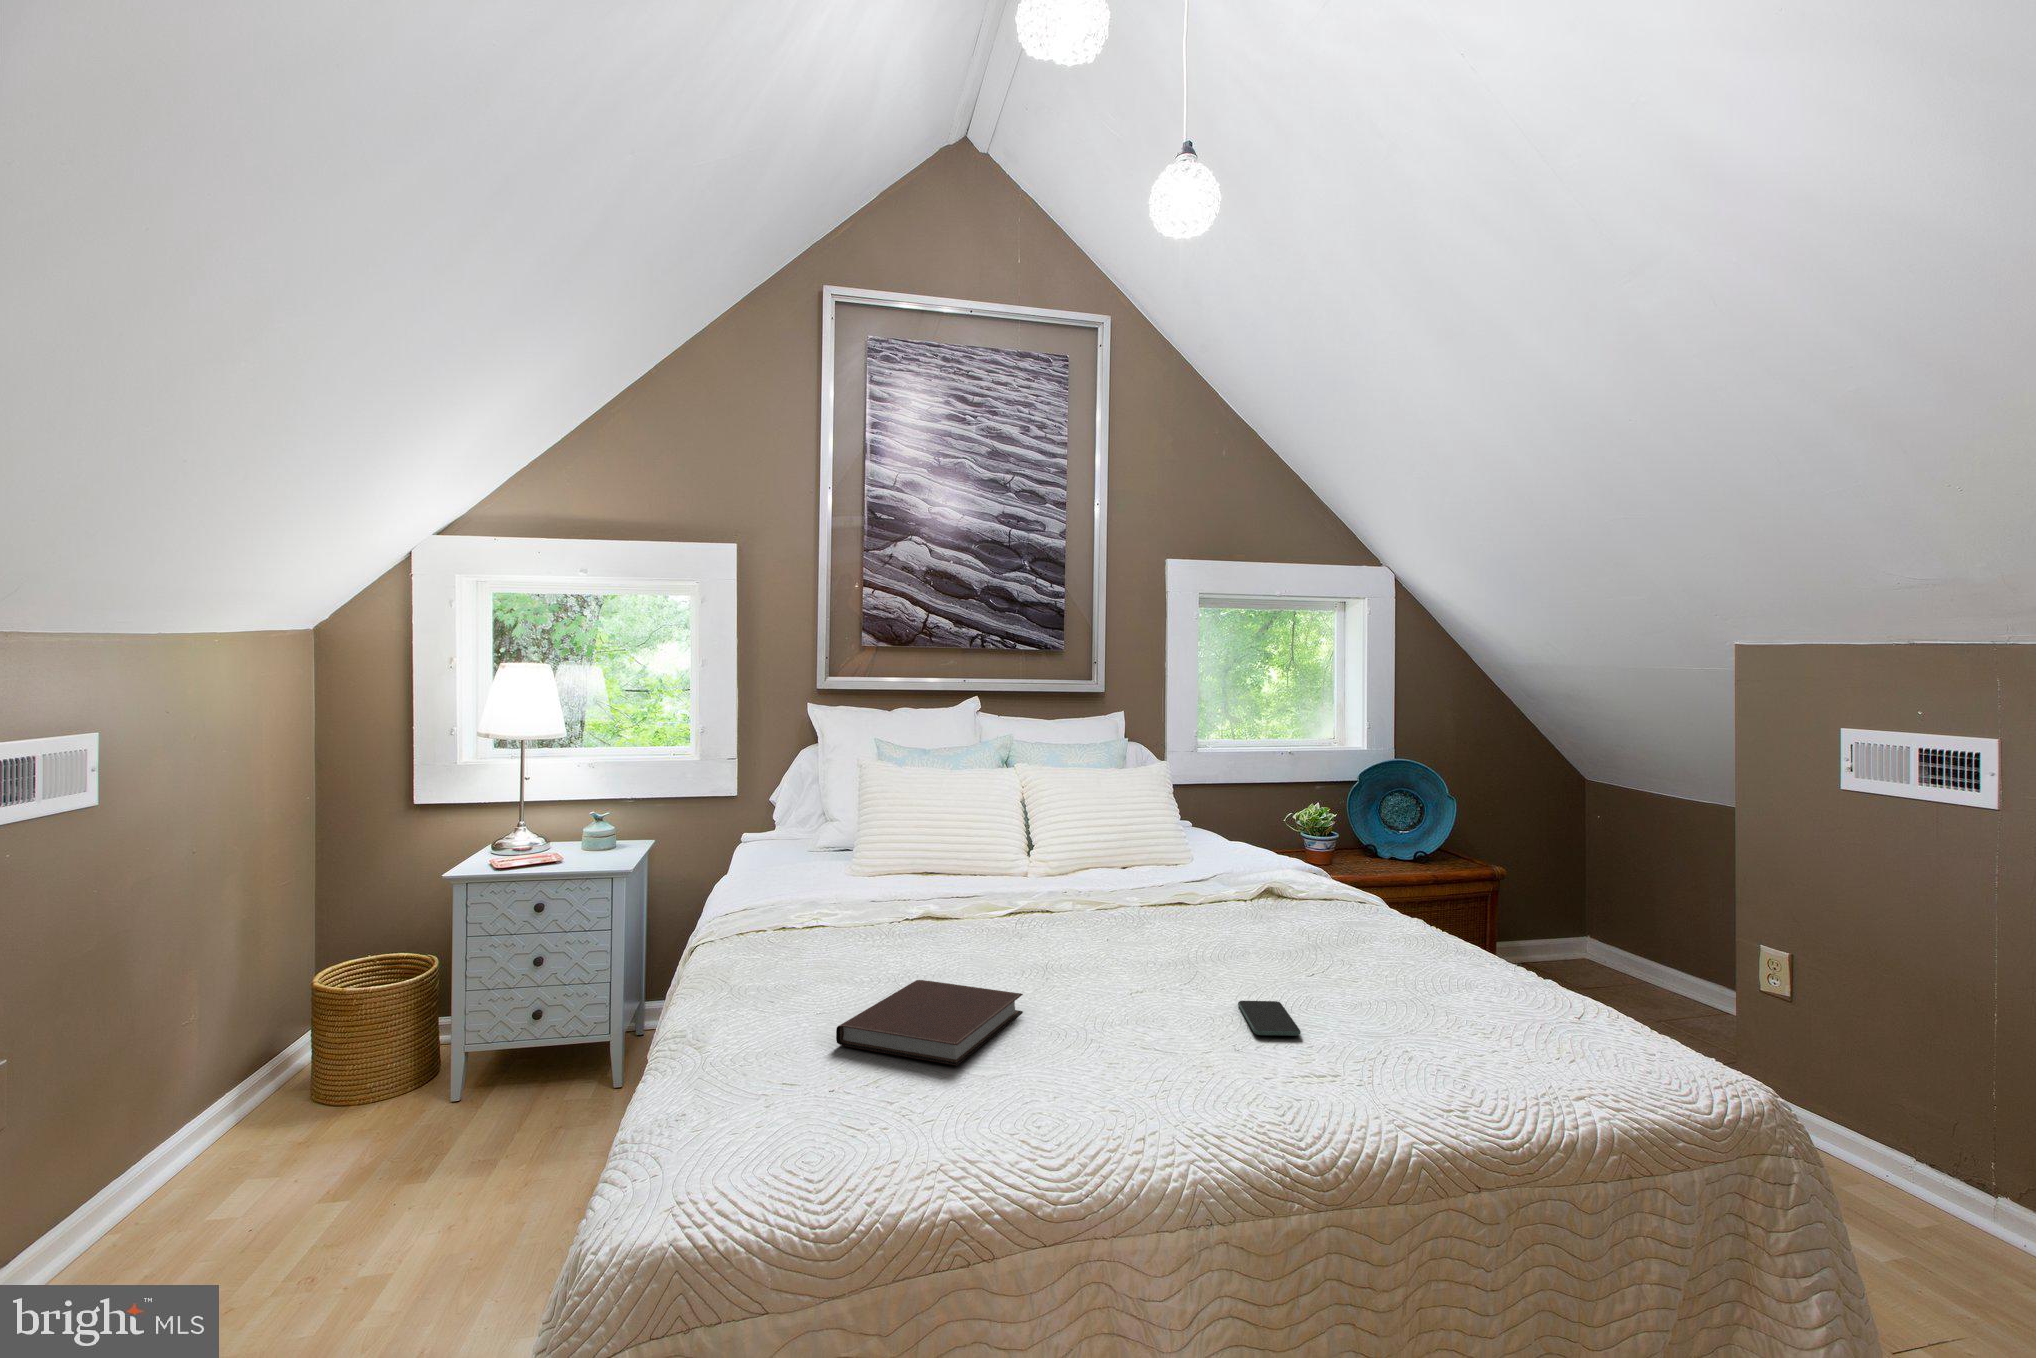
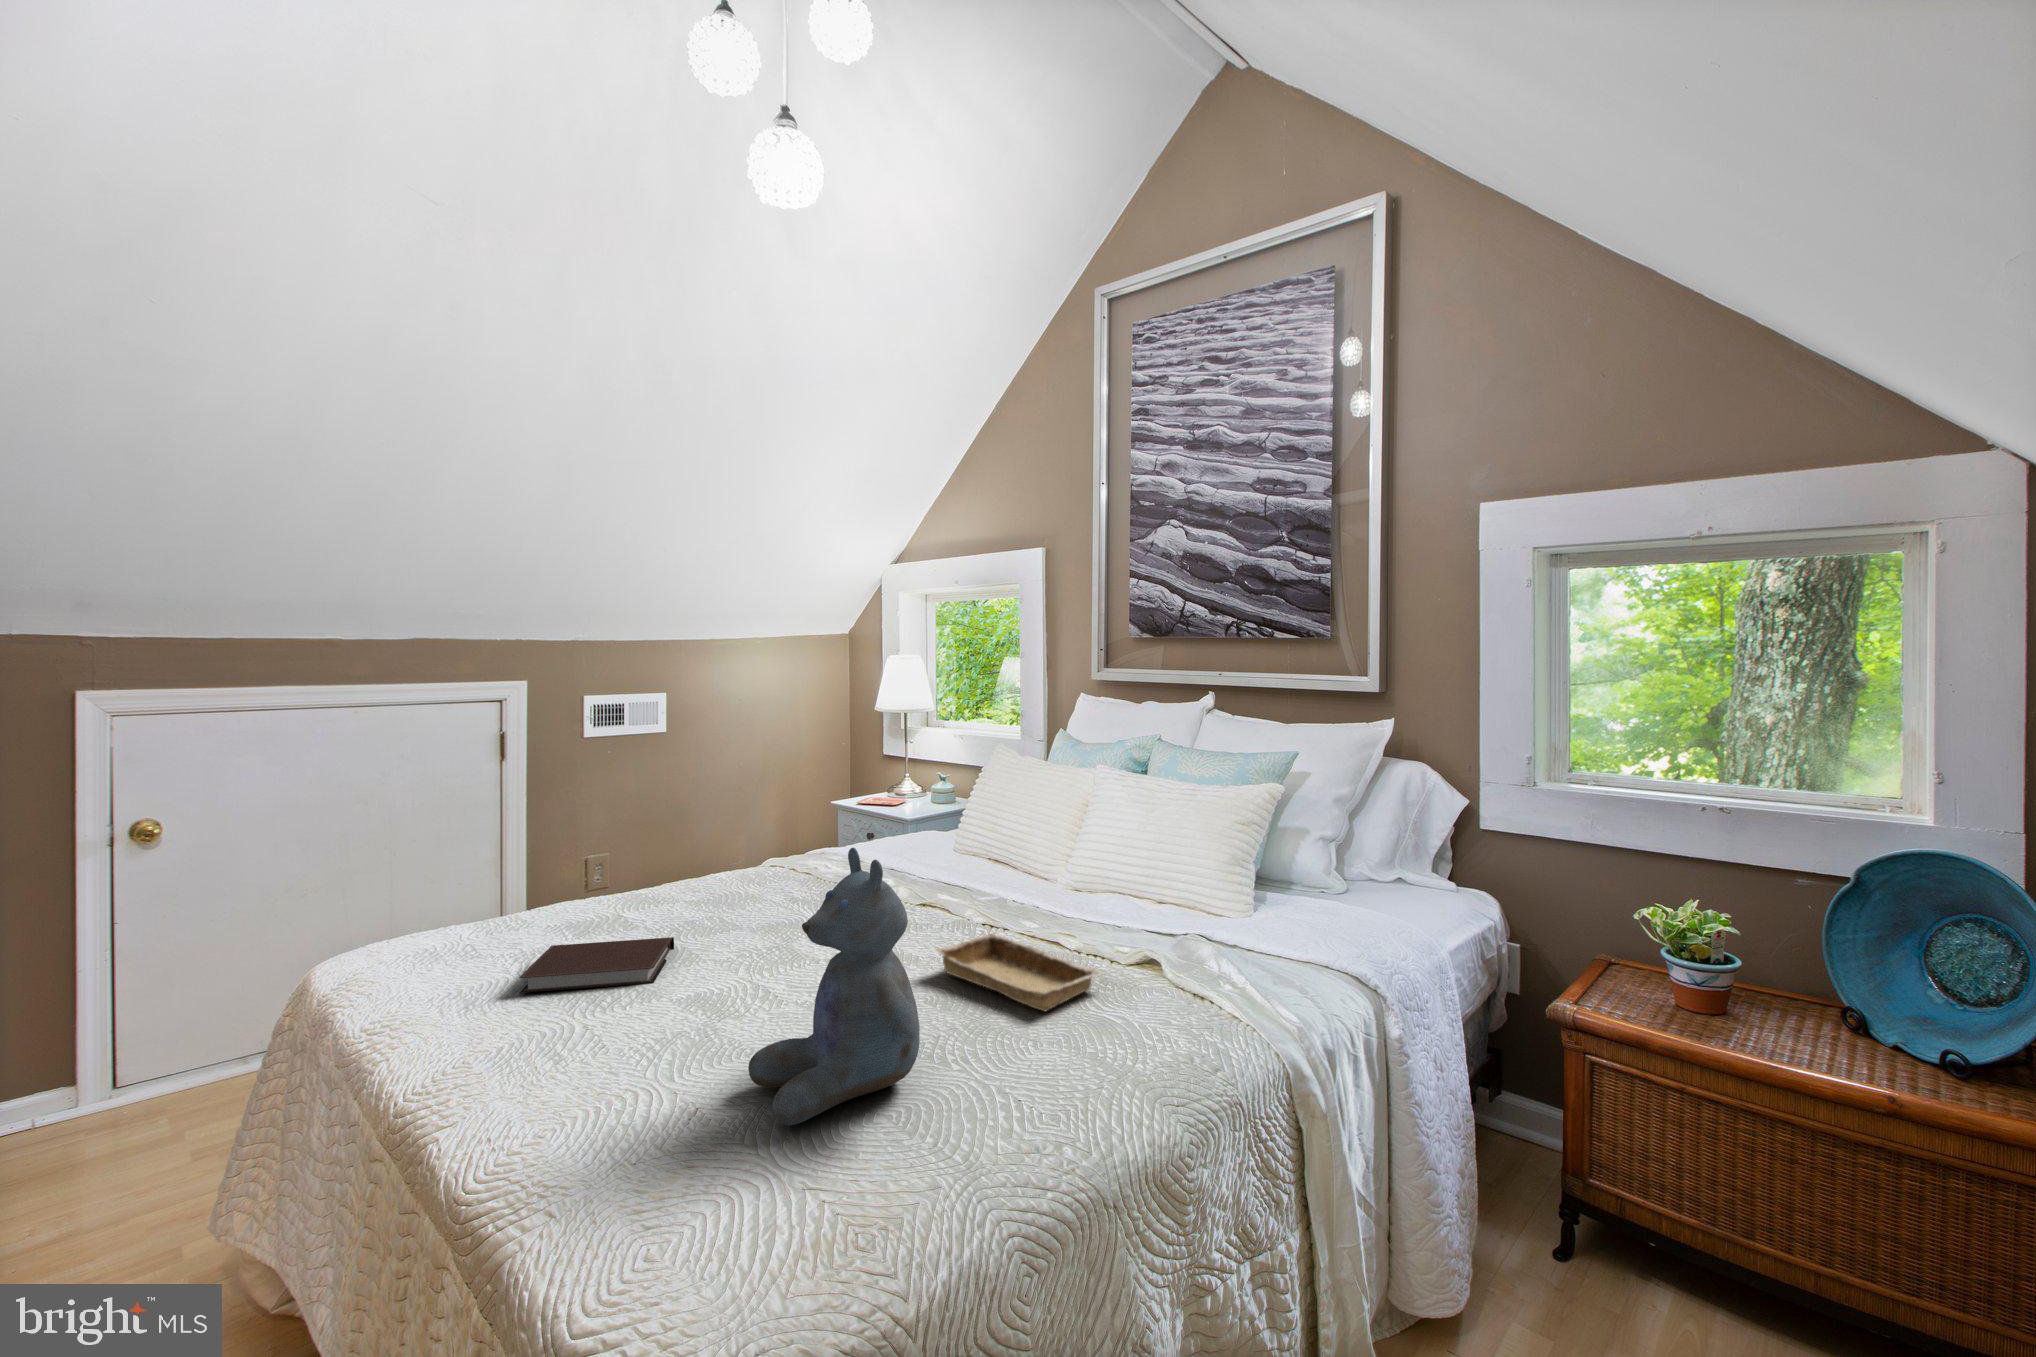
stuffed bear: none [1291,789,1450,1000] -> present [748,848,920,1126]
tray: none [1149,893,1304,927] -> present [936,933,1102,1011]
smartphone: present [1238,1001,1301,1036] -> none [629,1040,732,1080]

